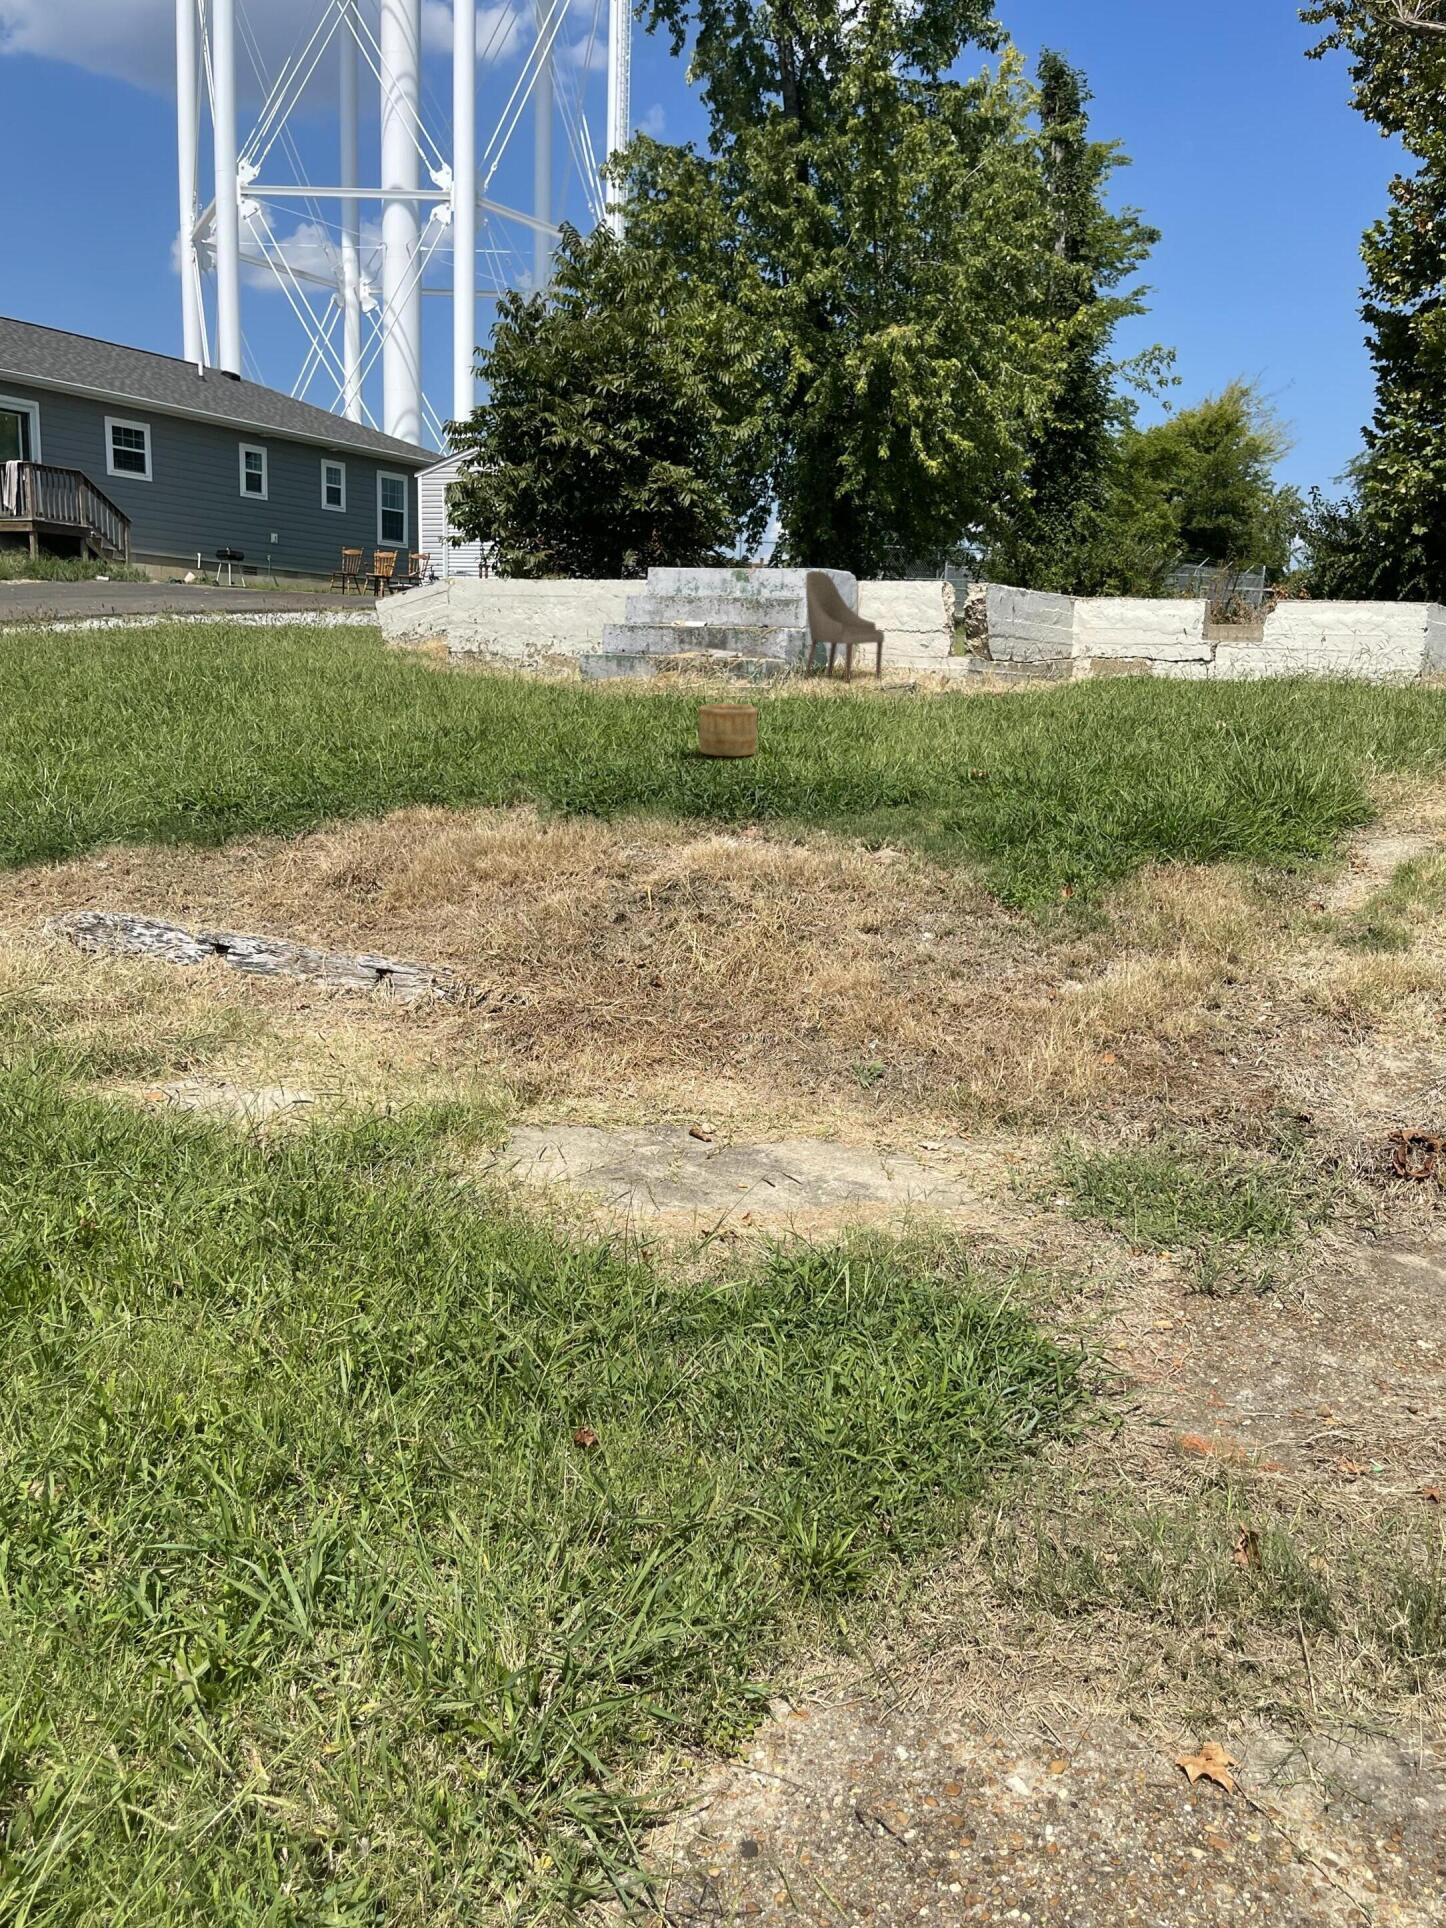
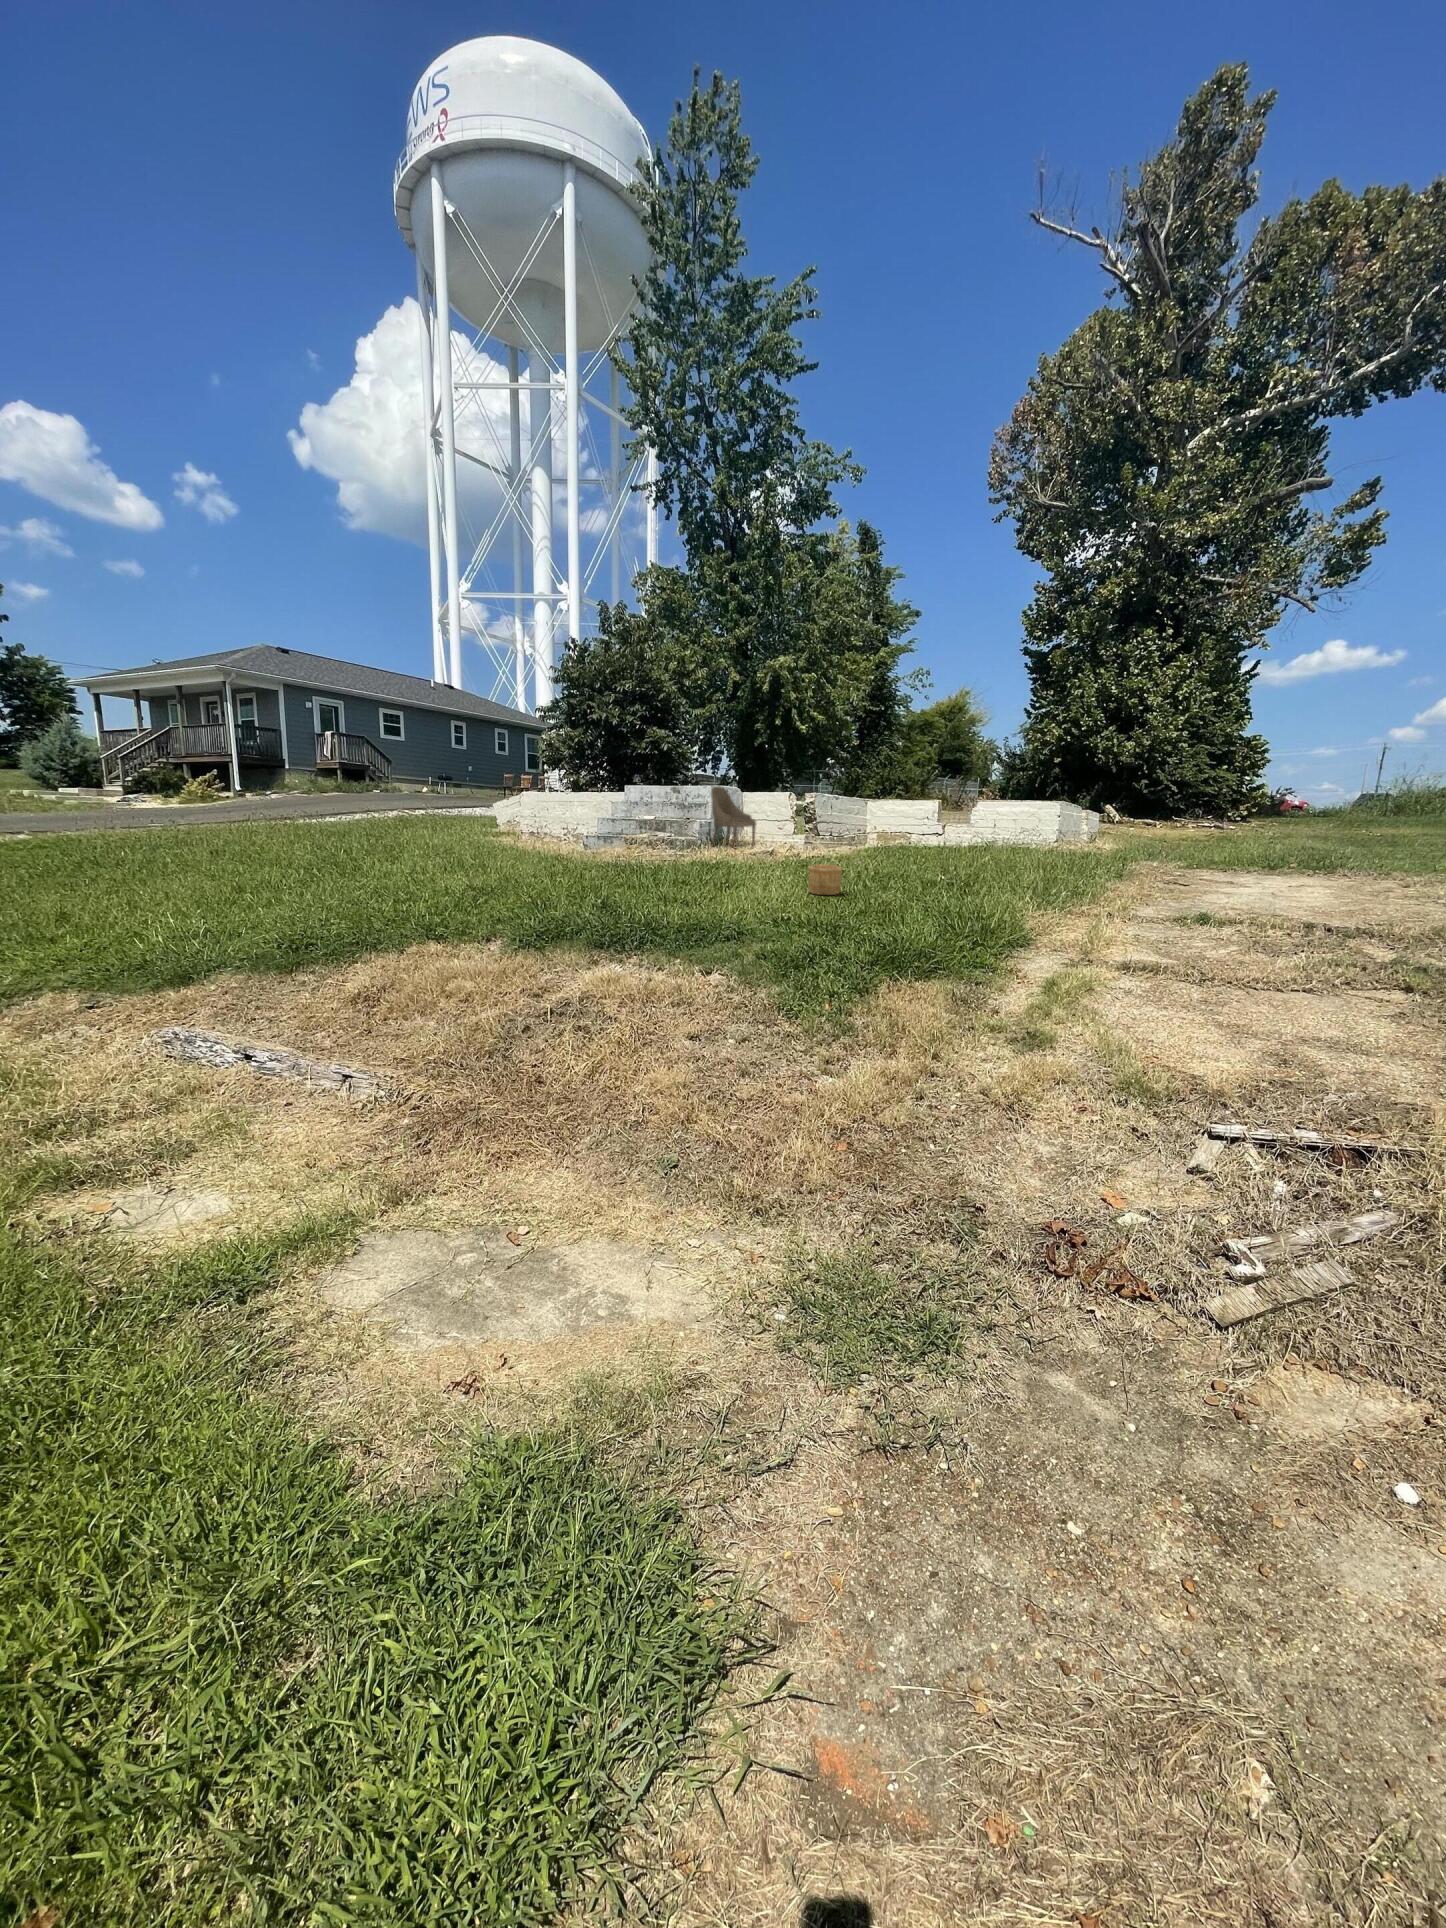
wooden bucket: present [698,703,759,756] -> present [808,864,842,895]

